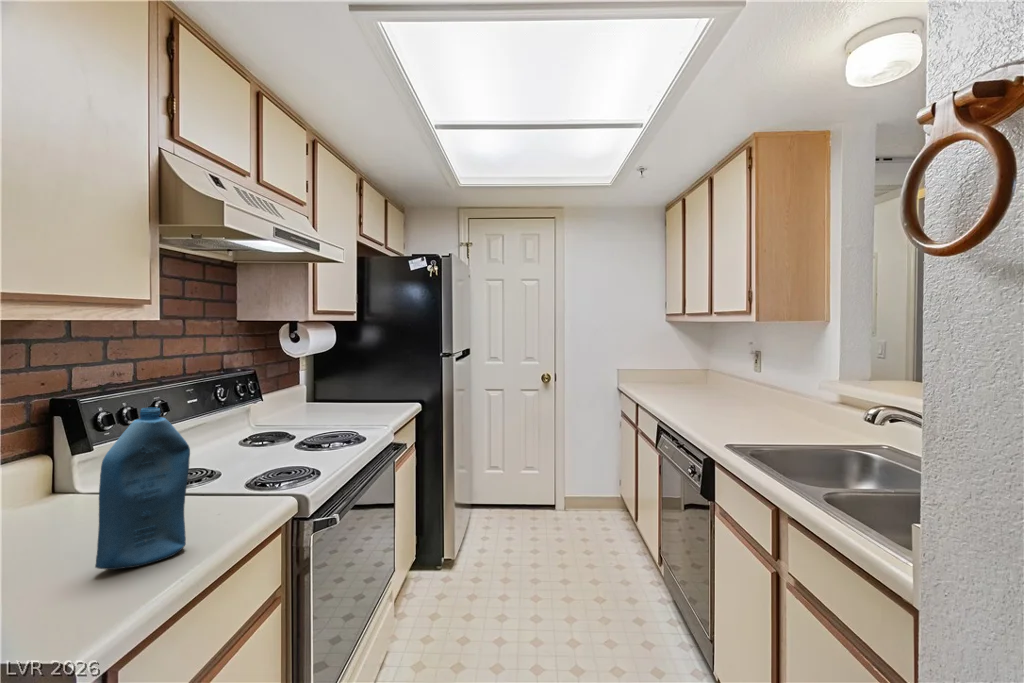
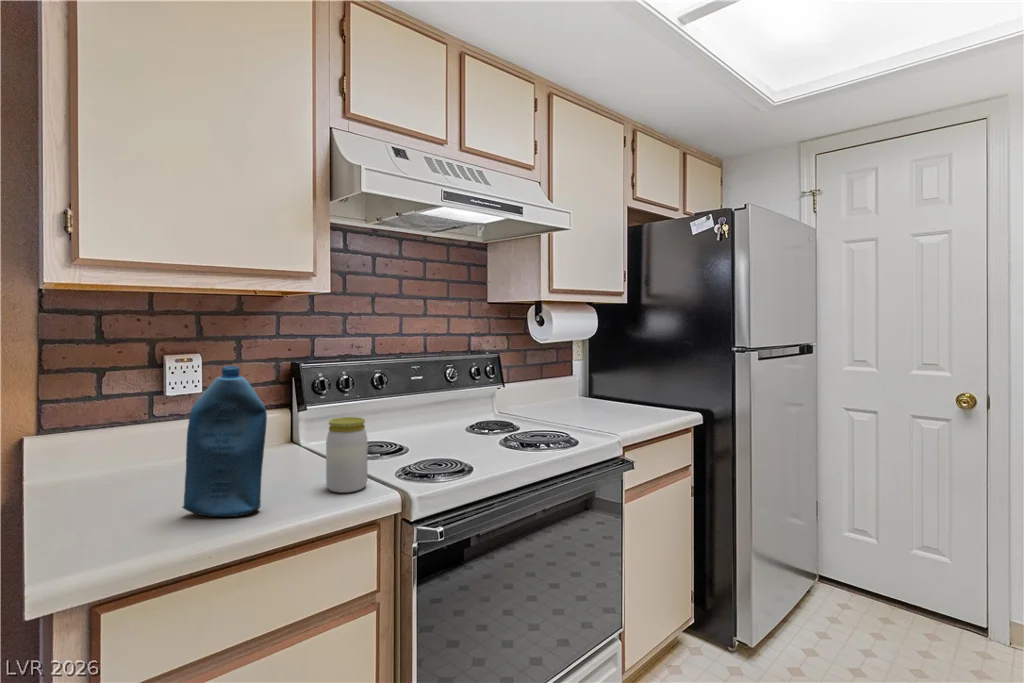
jar: none [211,442,254,515] -> present [326,417,367,493]

